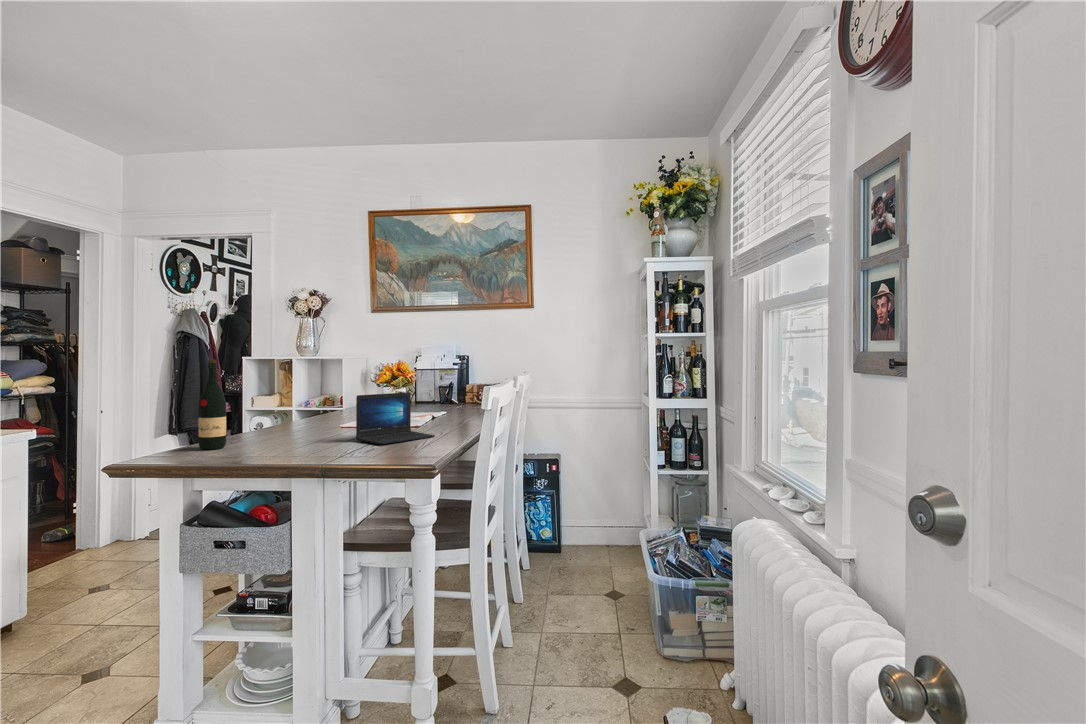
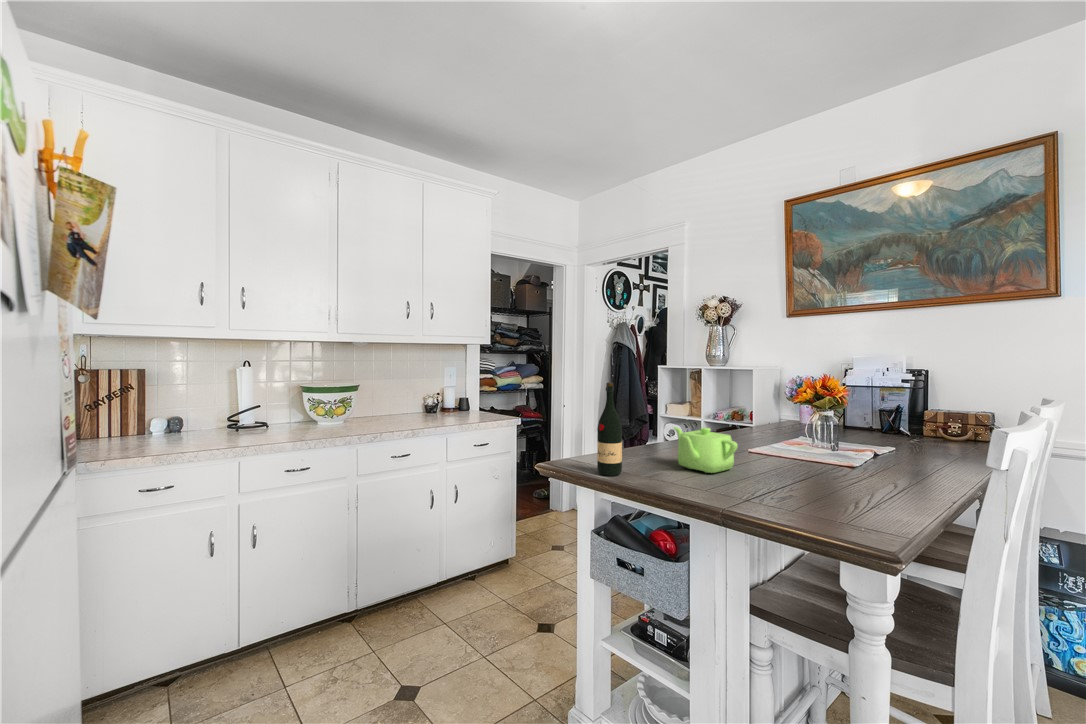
laptop: present [356,392,435,445] -> none [763,434,889,512]
teapot: none [274,400,335,437] -> present [673,427,737,473]

